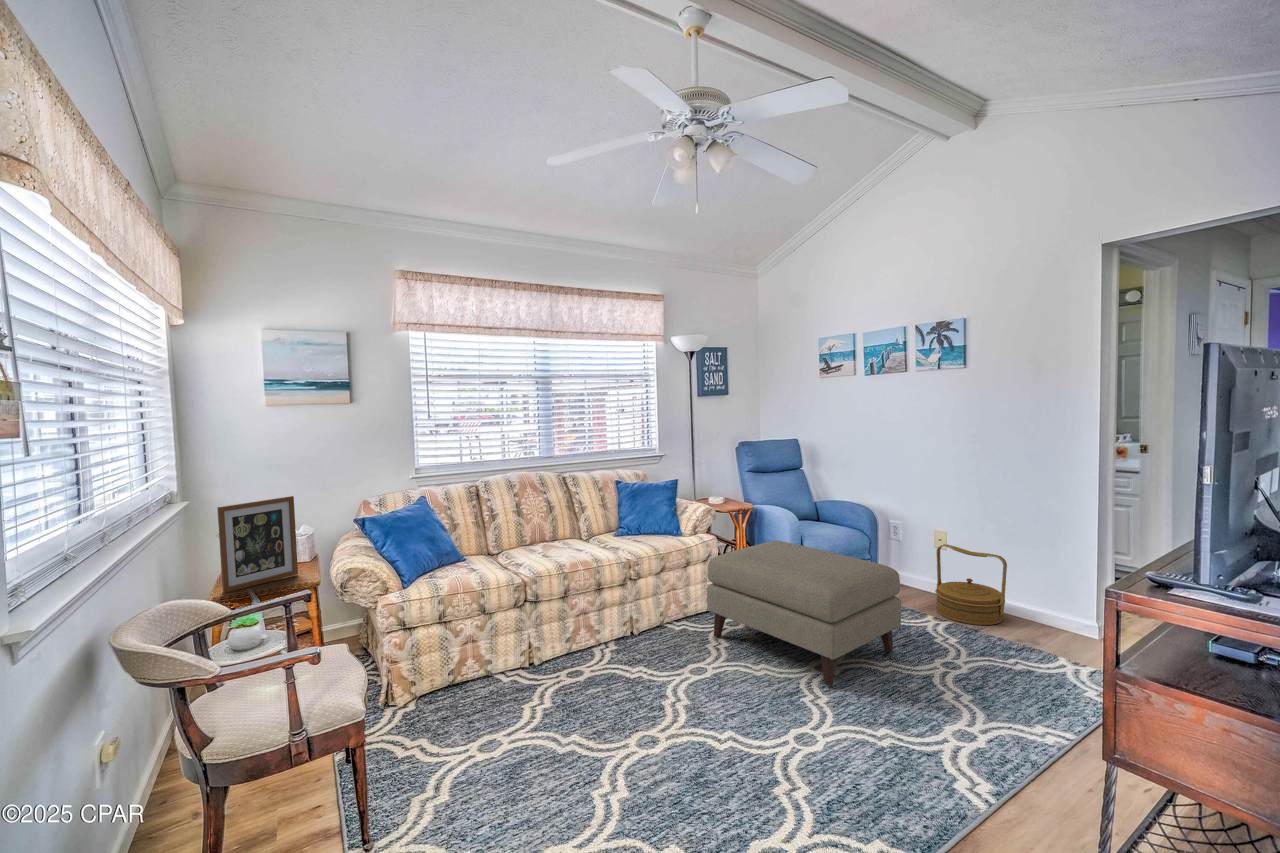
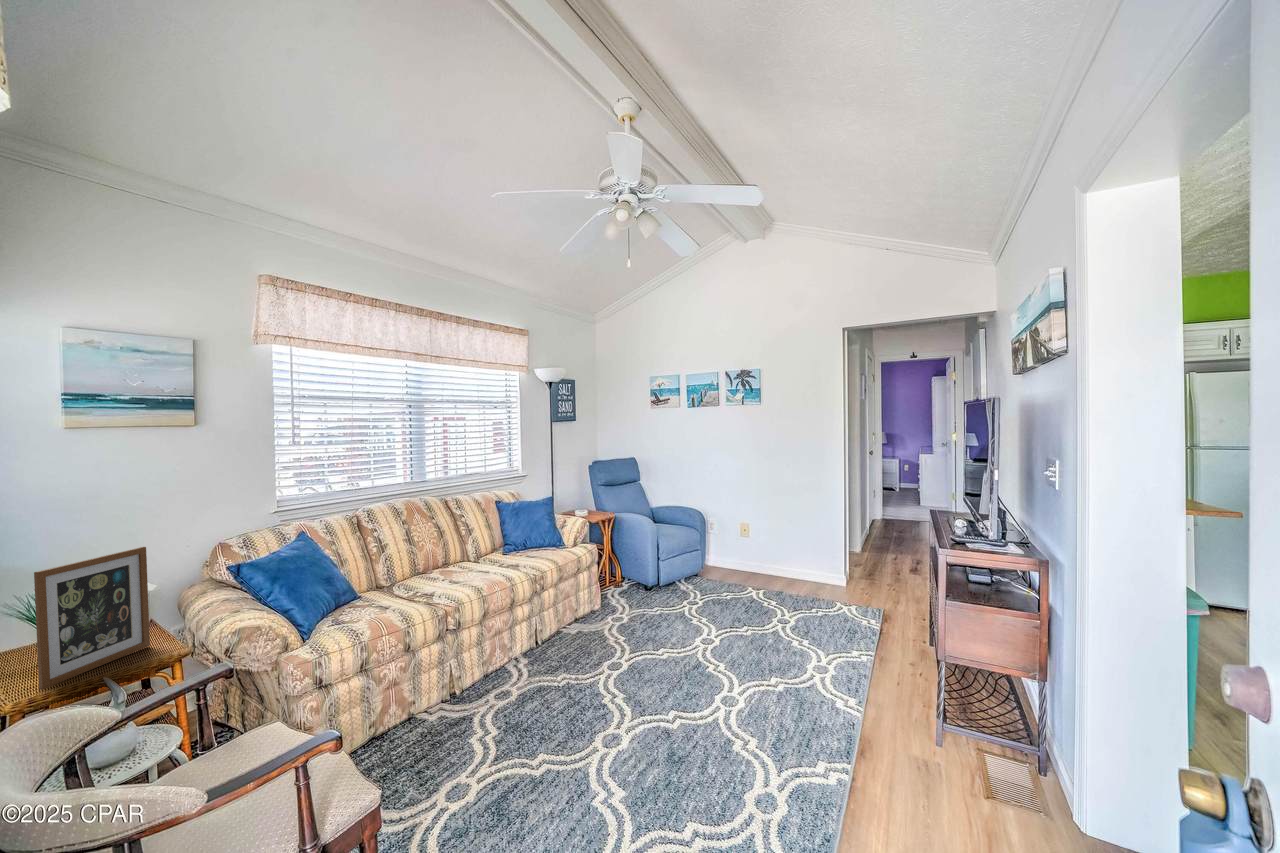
ottoman: present [707,541,901,686] -> none [603,543,754,657]
woven basket: present [935,544,1007,625] -> none [753,533,803,591]

